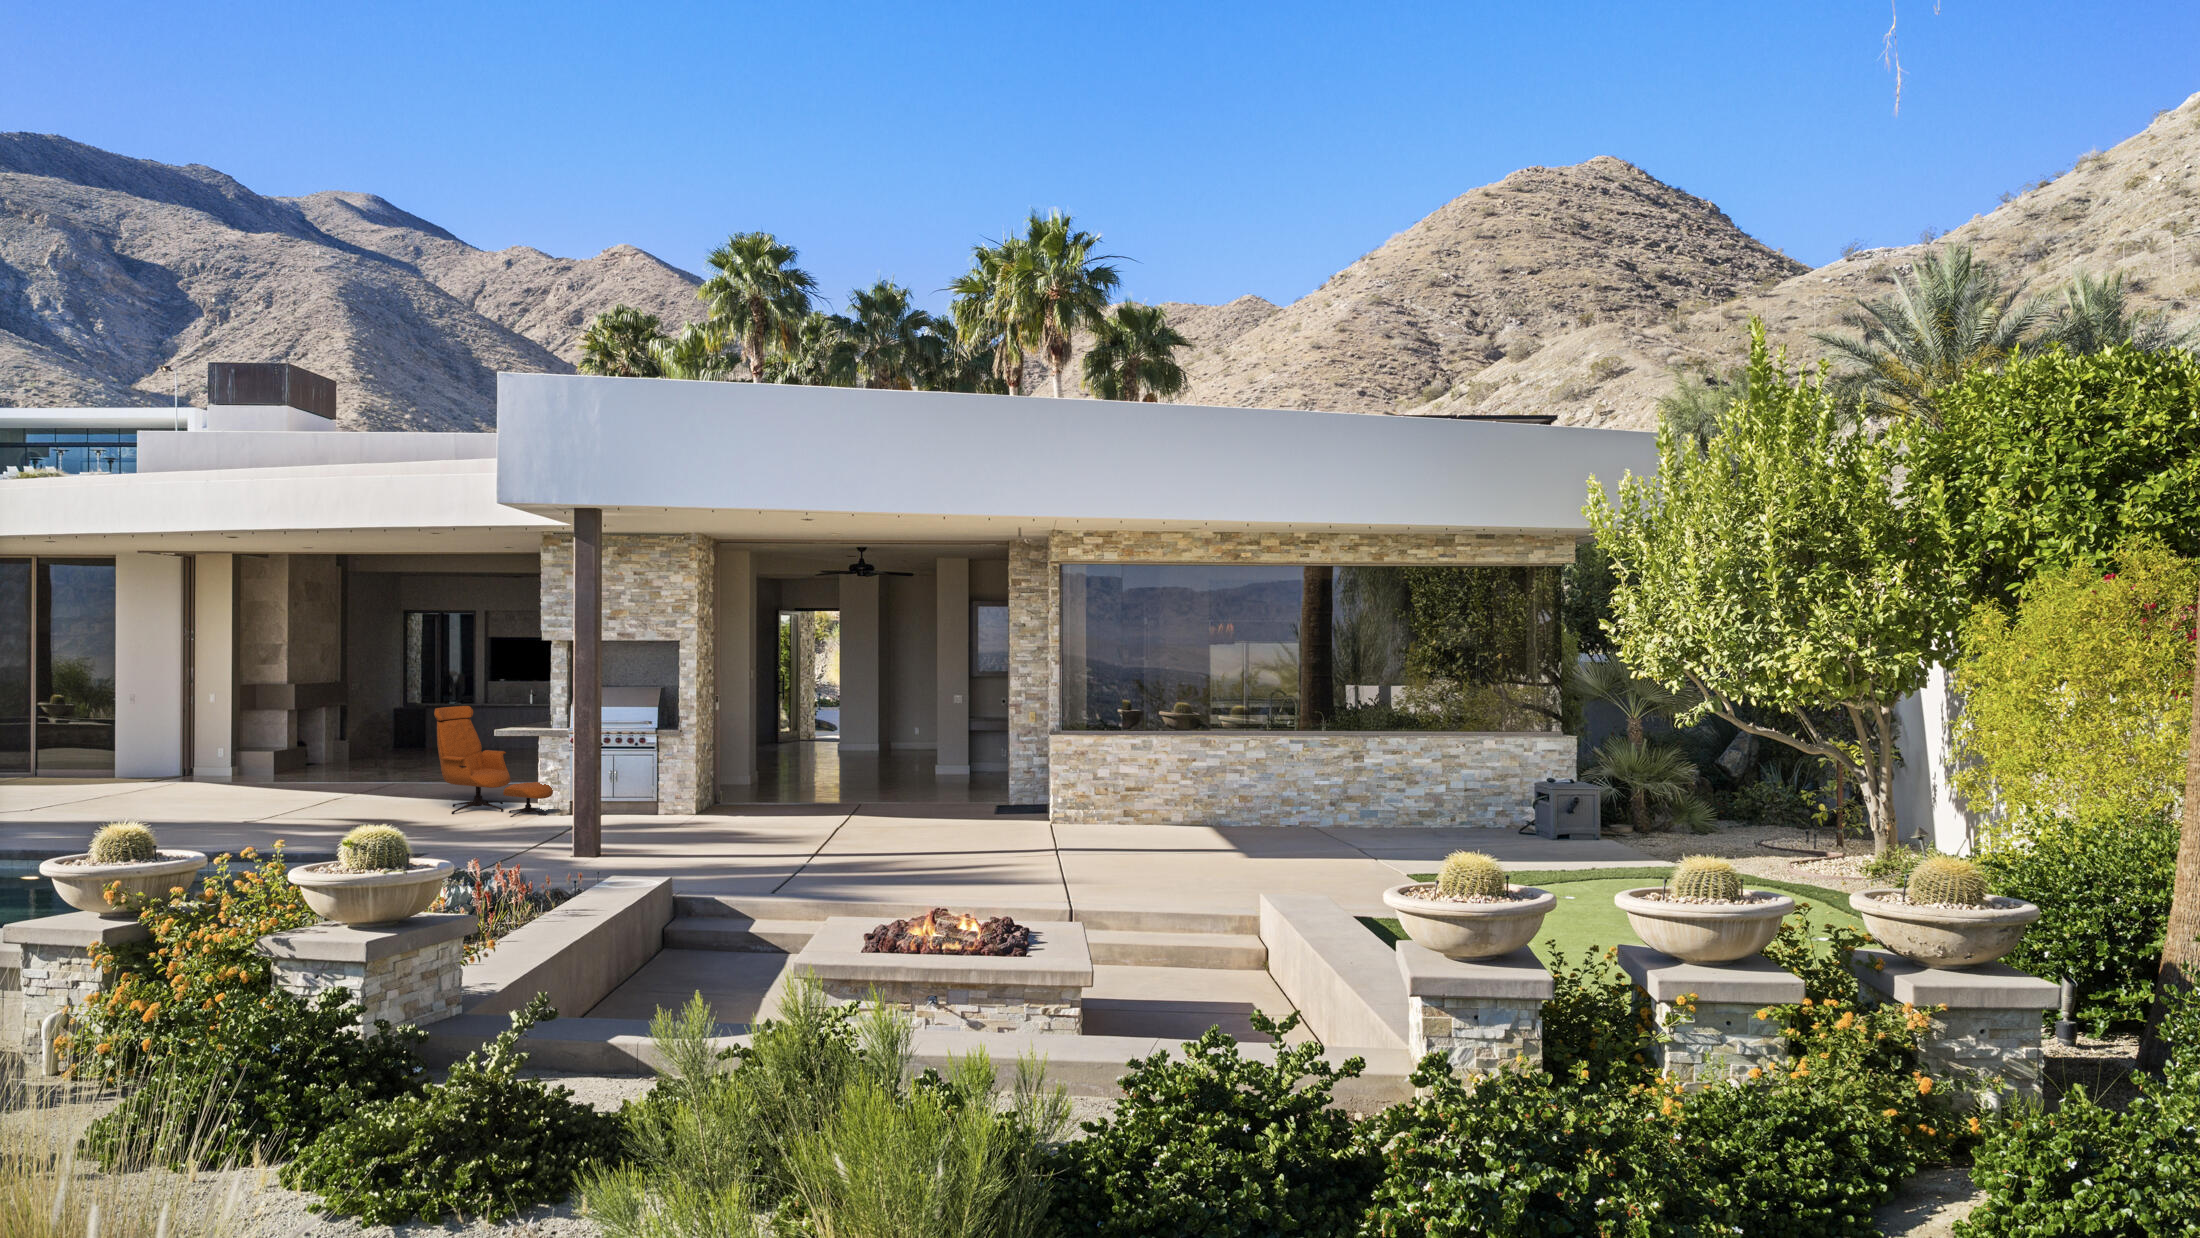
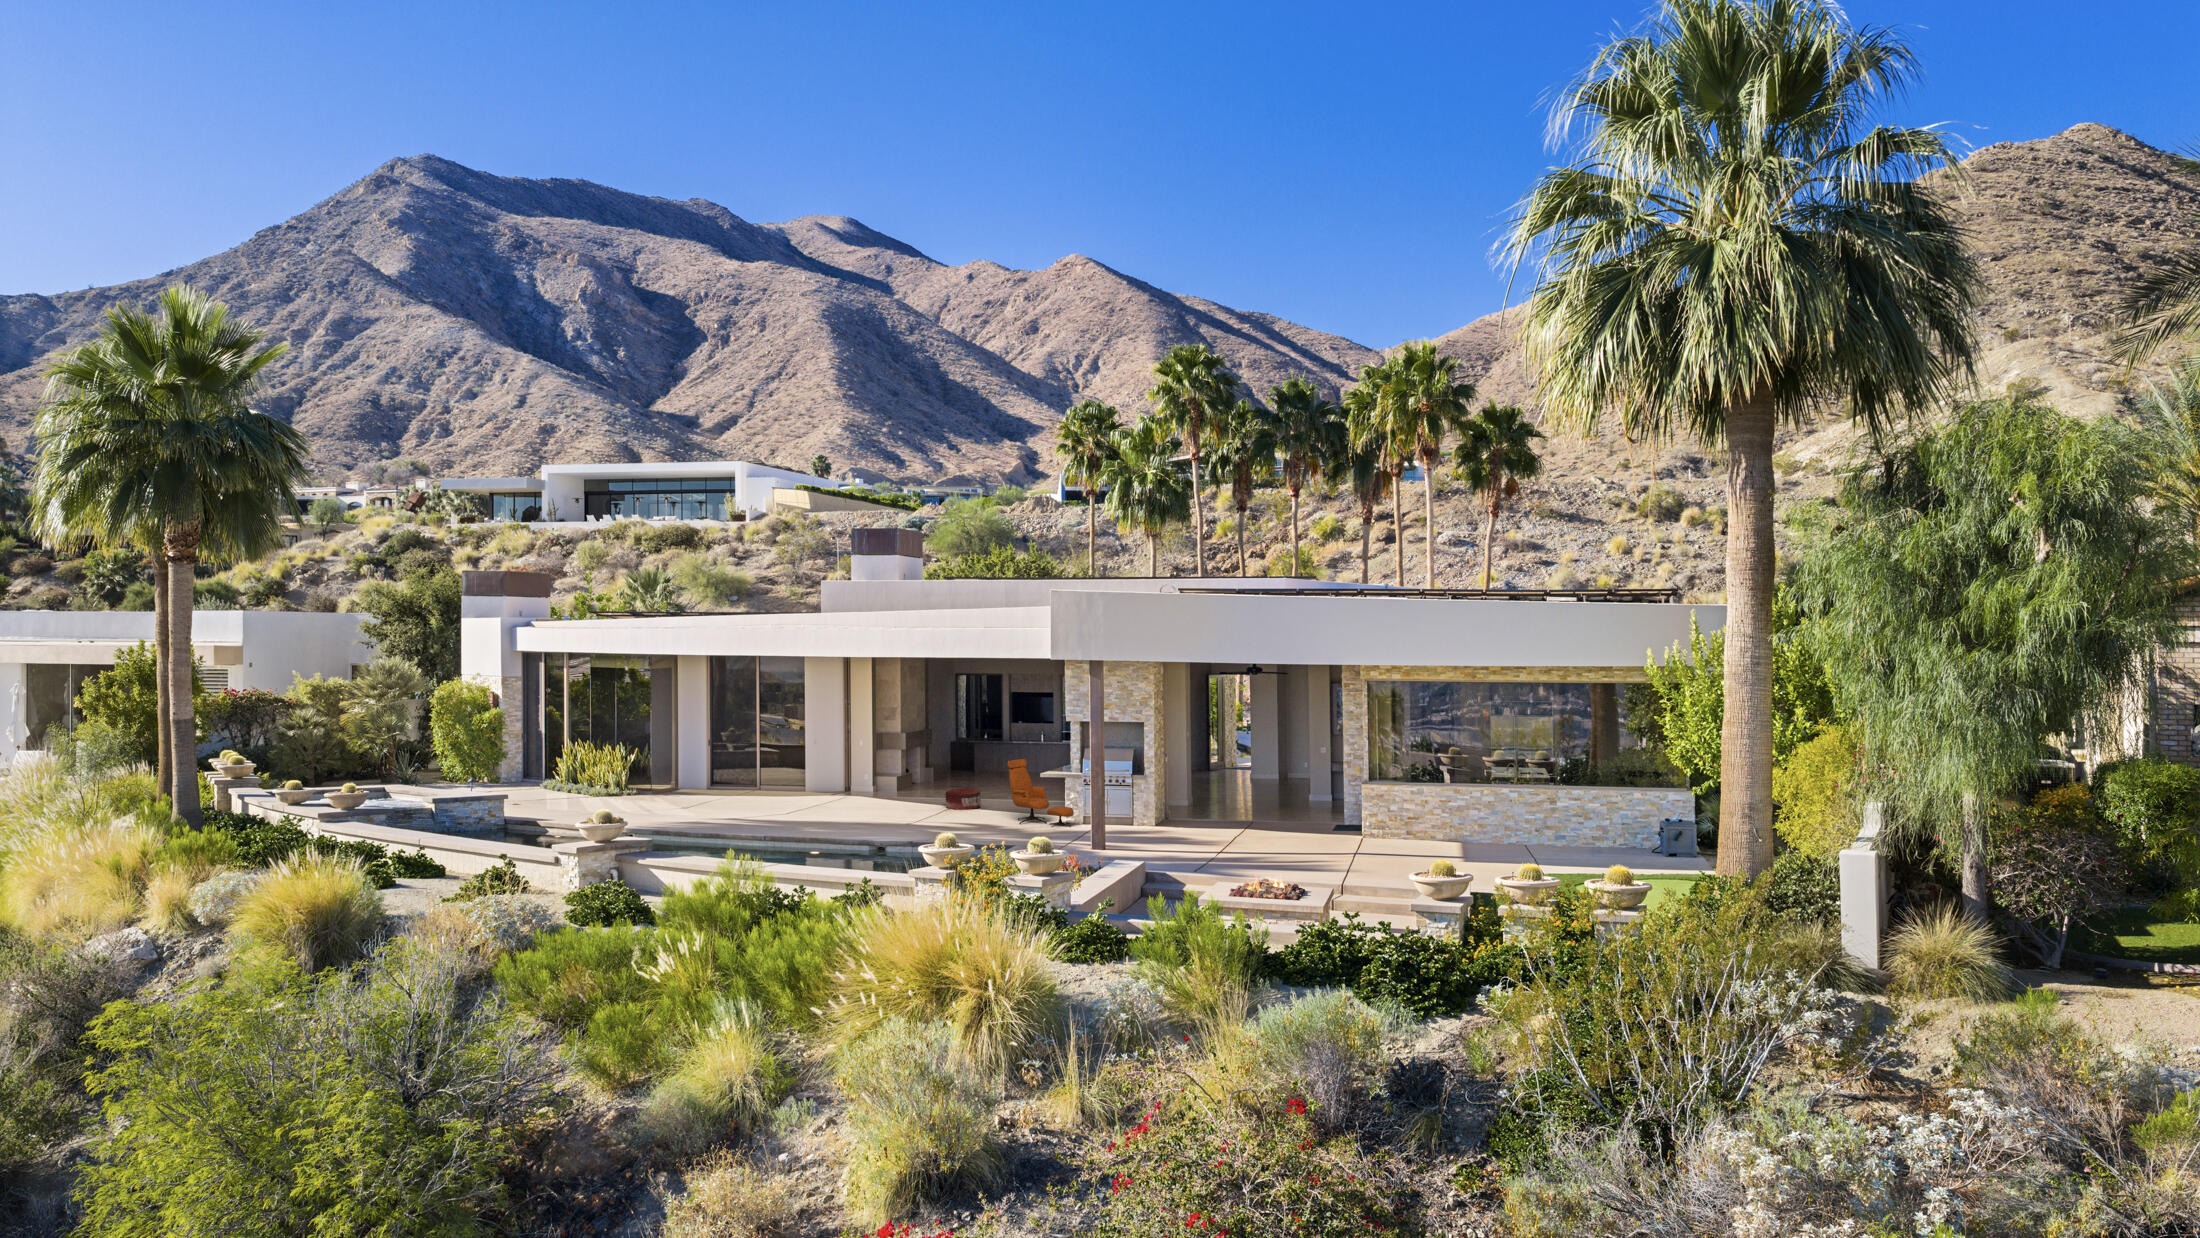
pouf: none [328,758,397,794] -> present [945,788,981,810]

